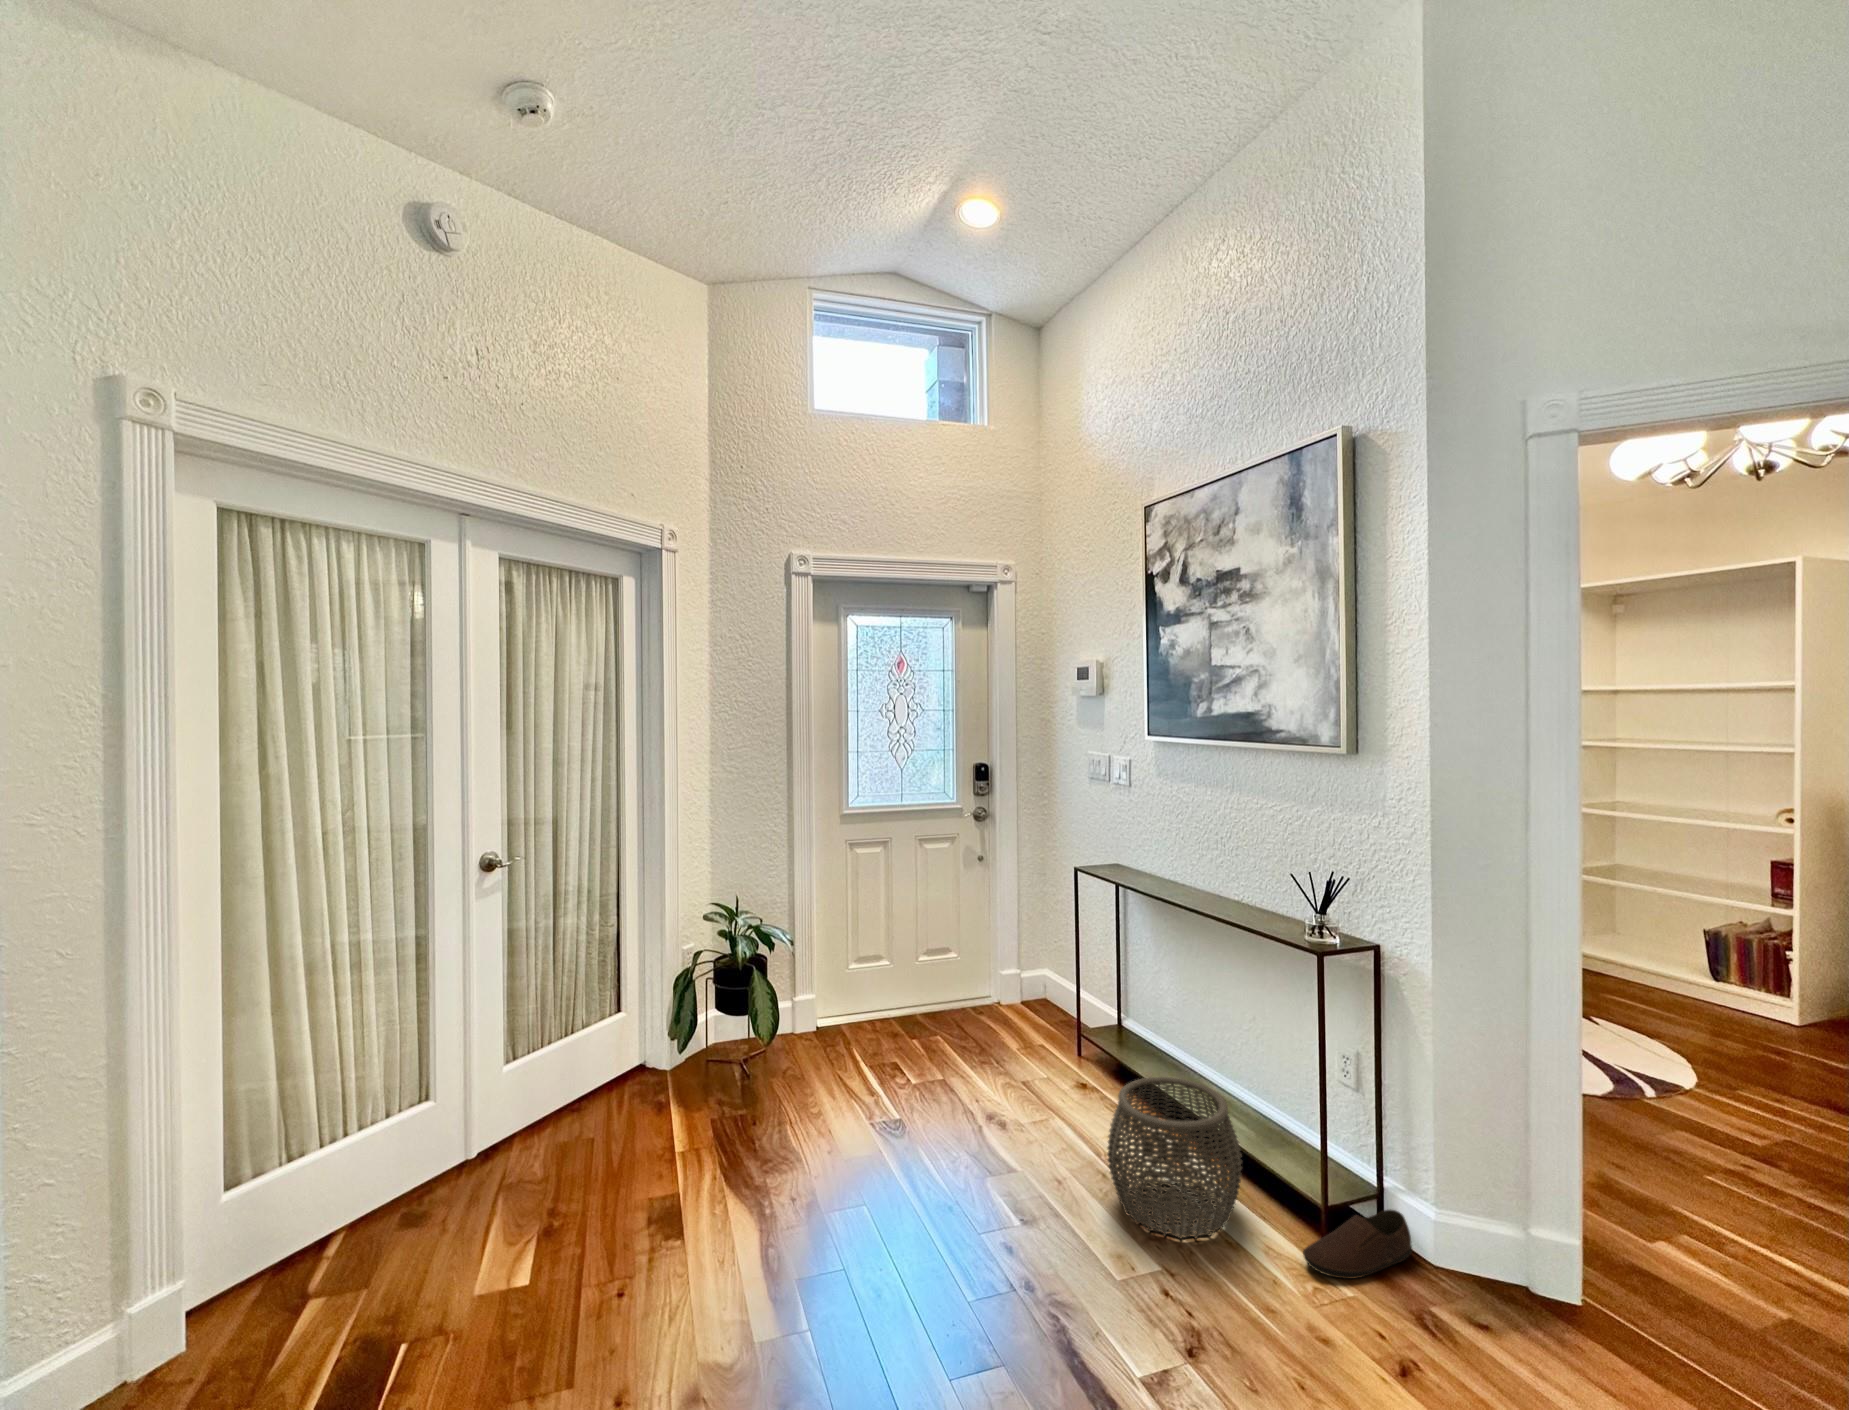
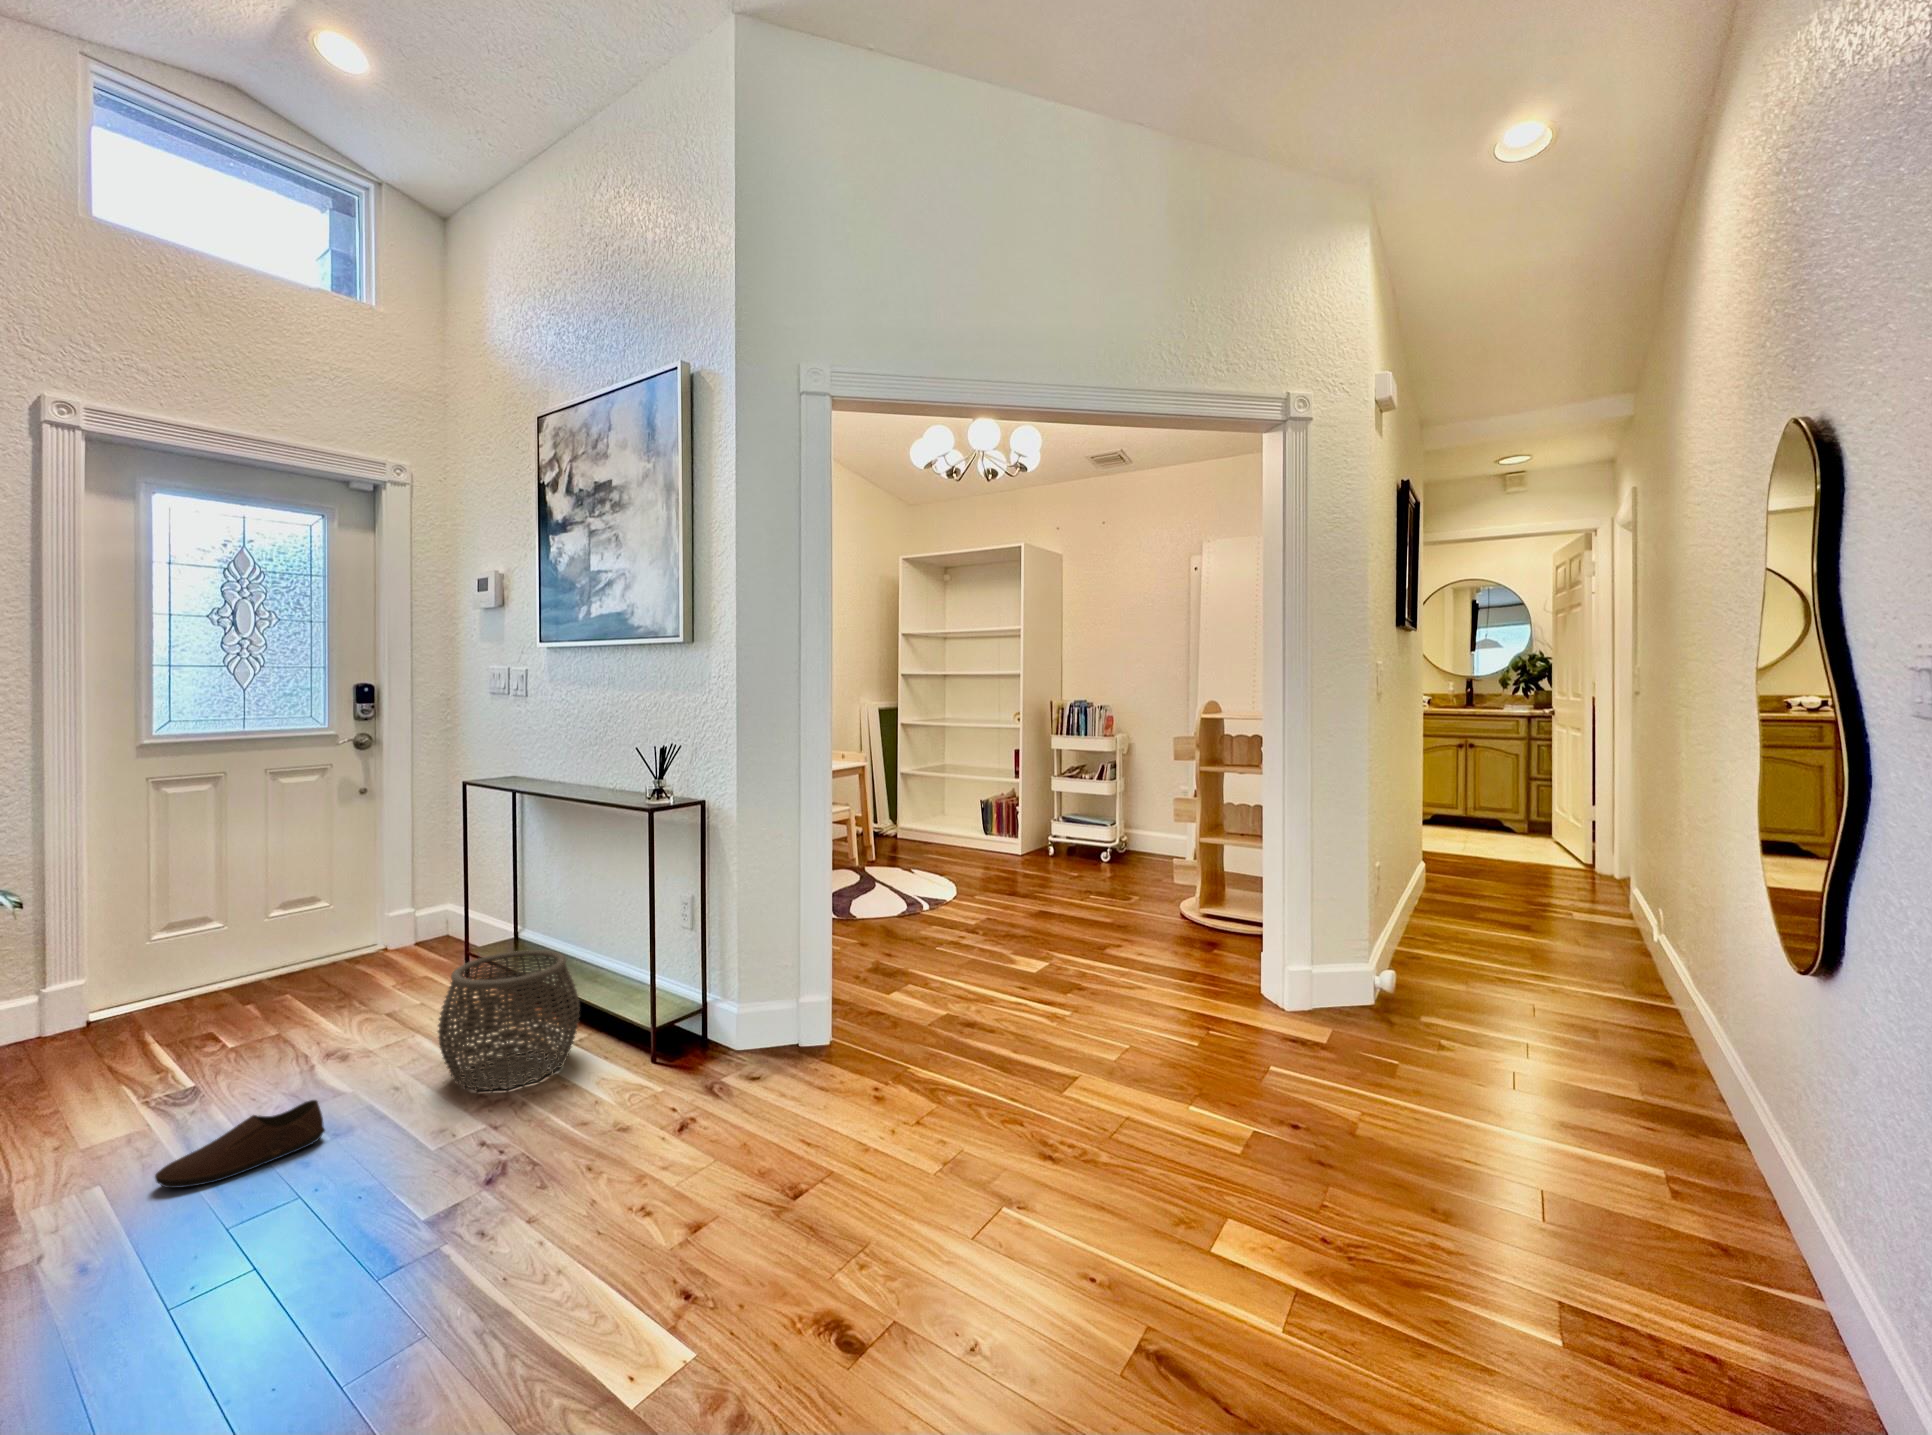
shoe: present [1303,1209,1412,1279] -> present [155,1100,325,1188]

